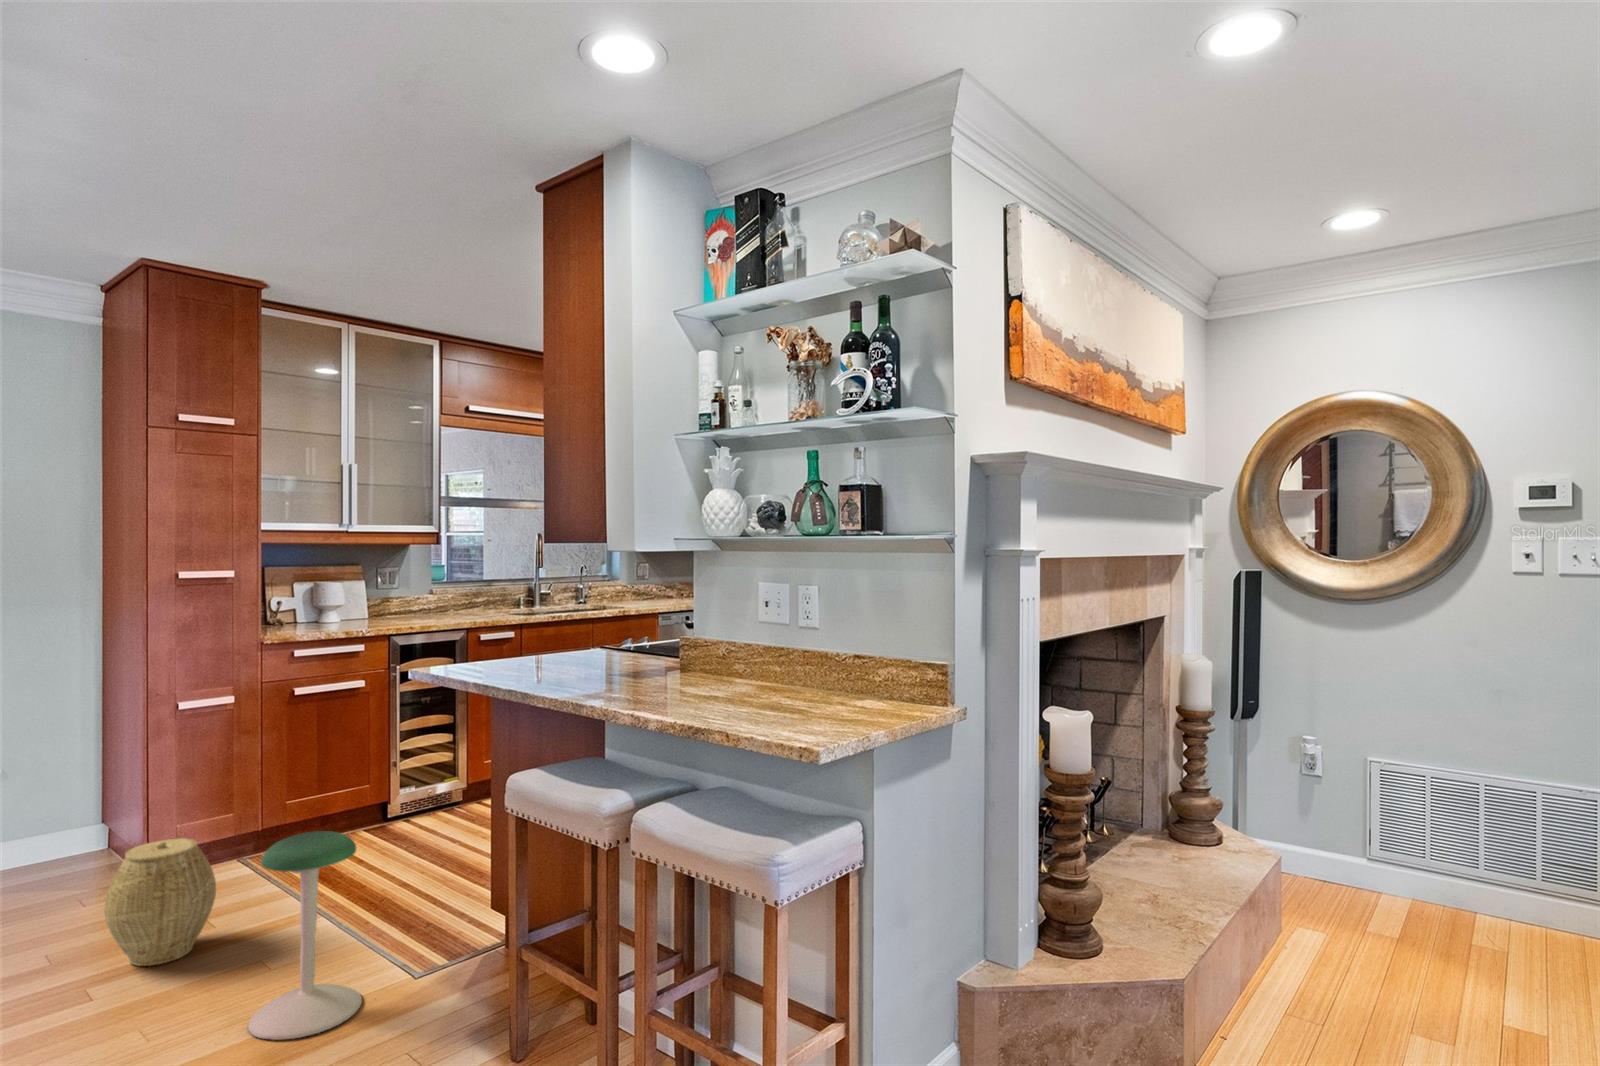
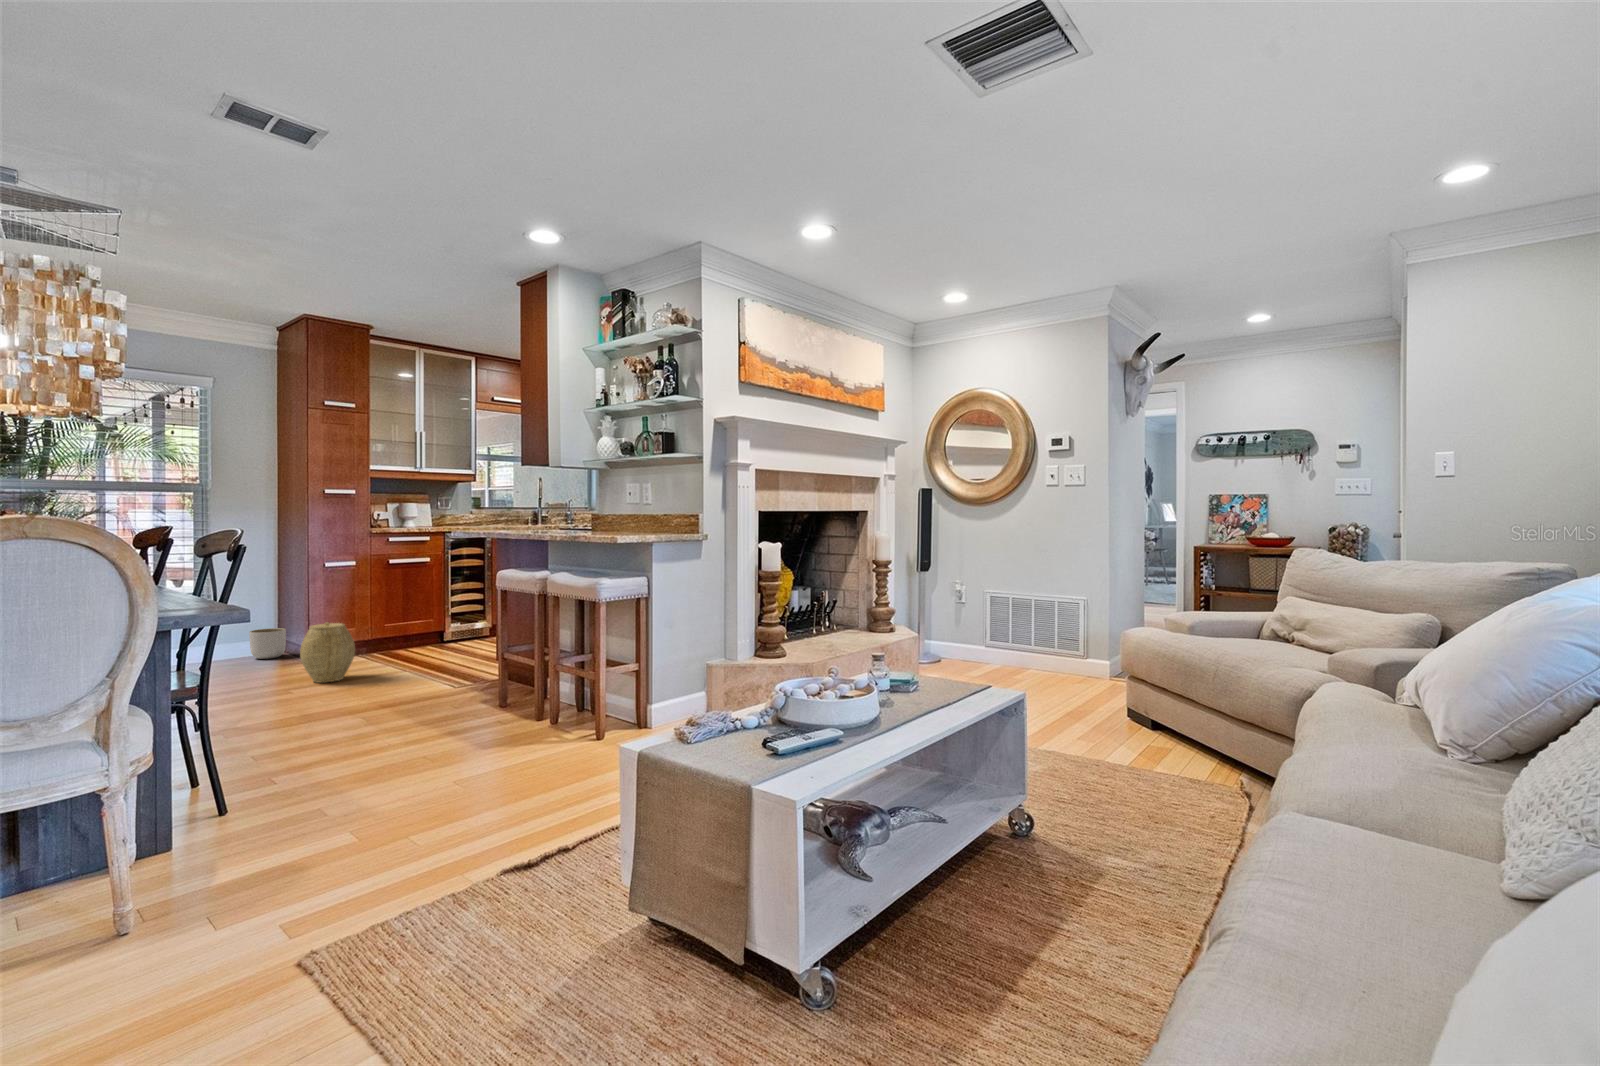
planter: none [37,813,105,875] -> present [249,628,286,659]
stool: present [248,831,362,1040] -> none [377,607,432,699]

